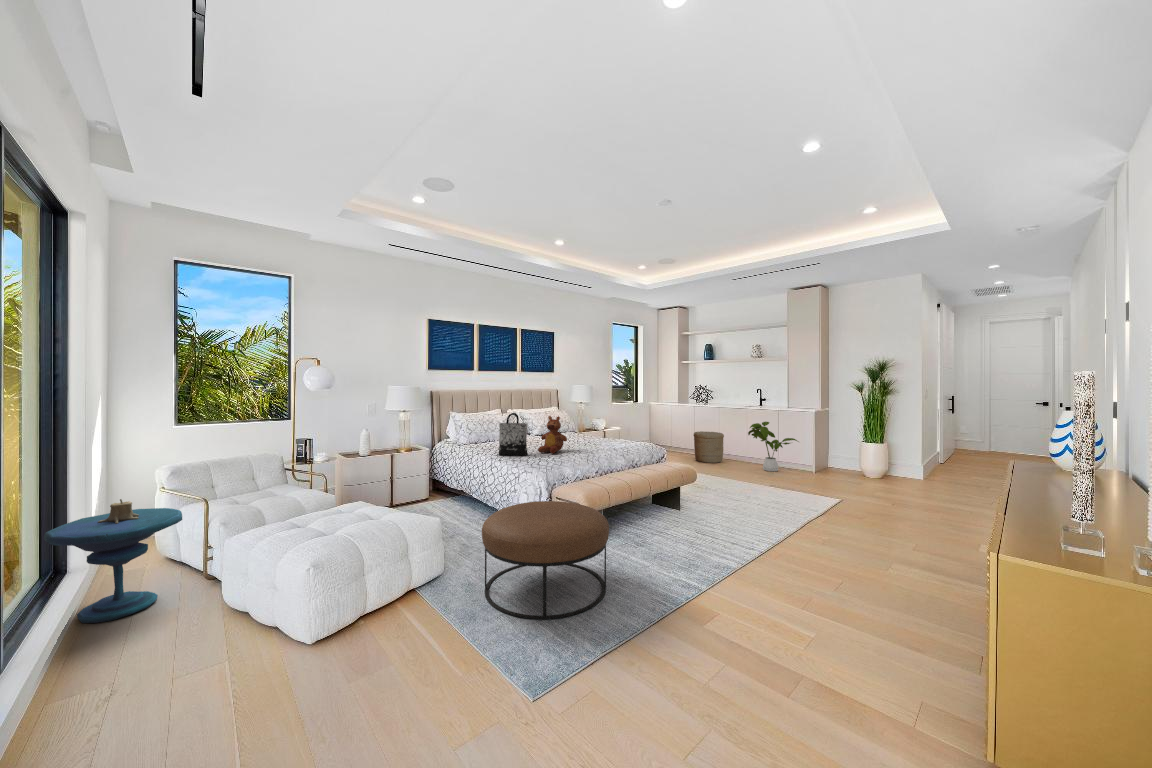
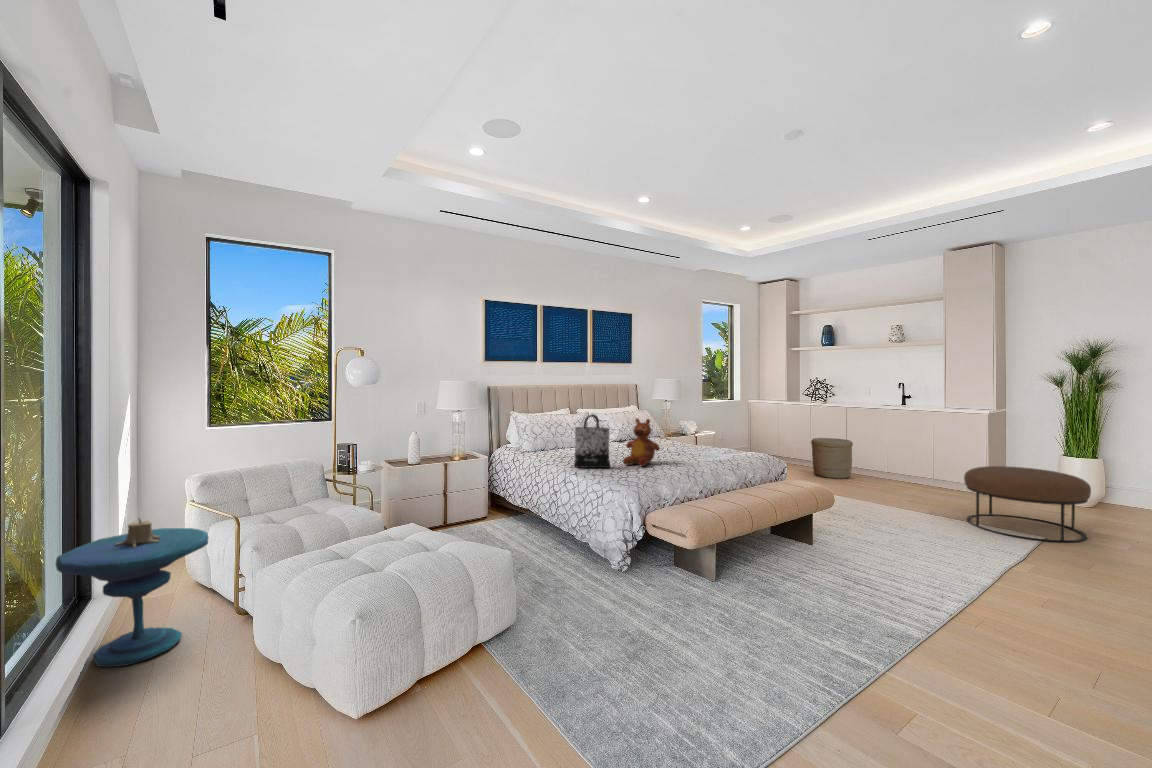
house plant: present [748,422,797,471] -> none [889,426,965,492]
ottoman: present [482,501,609,619] -> present [964,466,1091,542]

